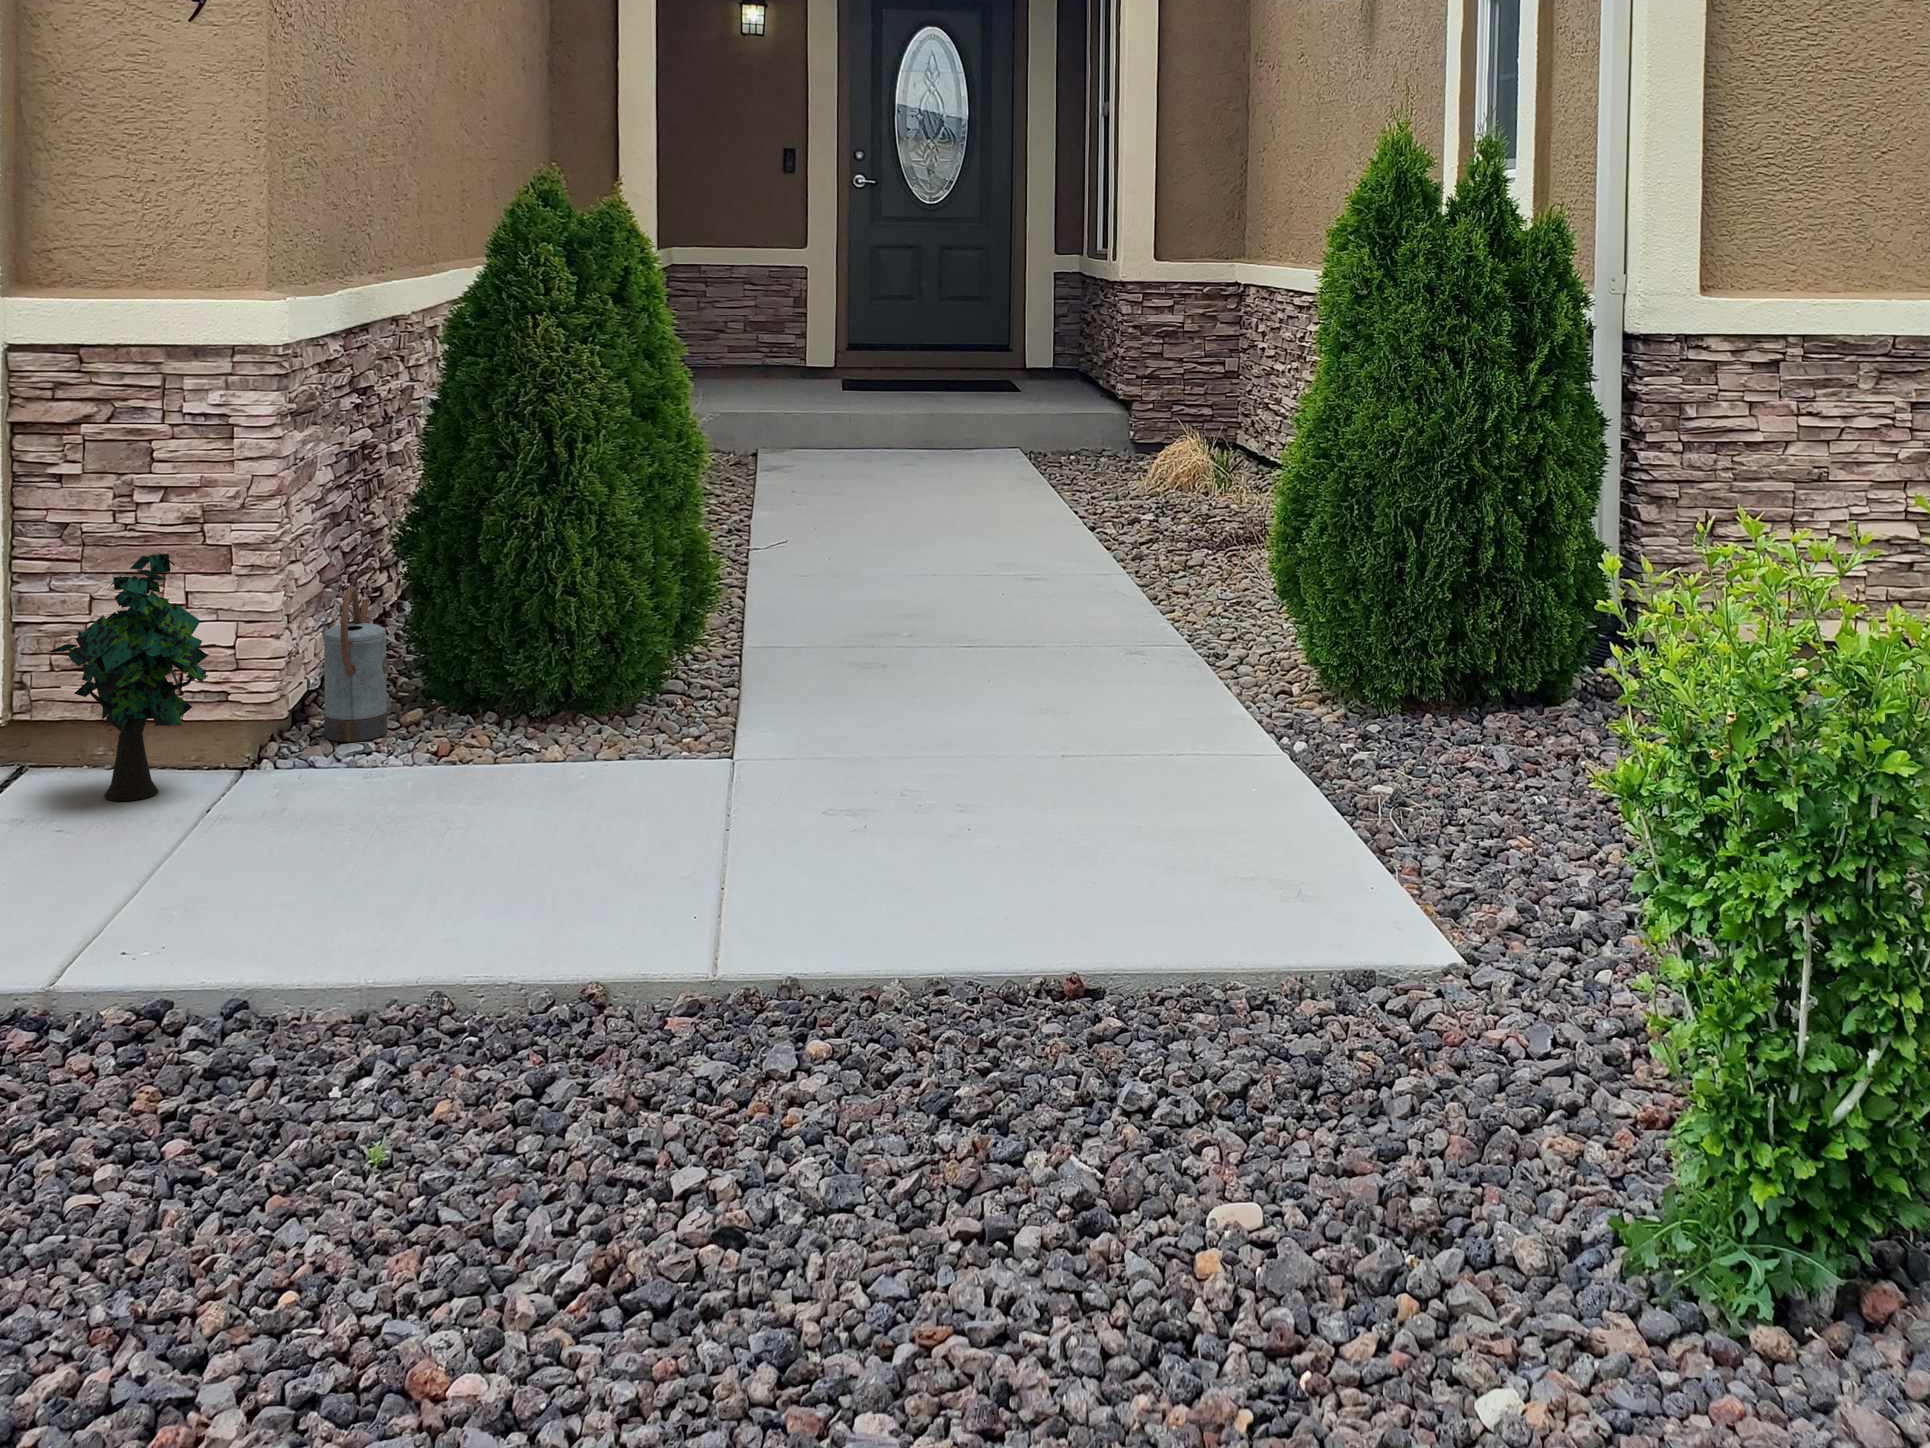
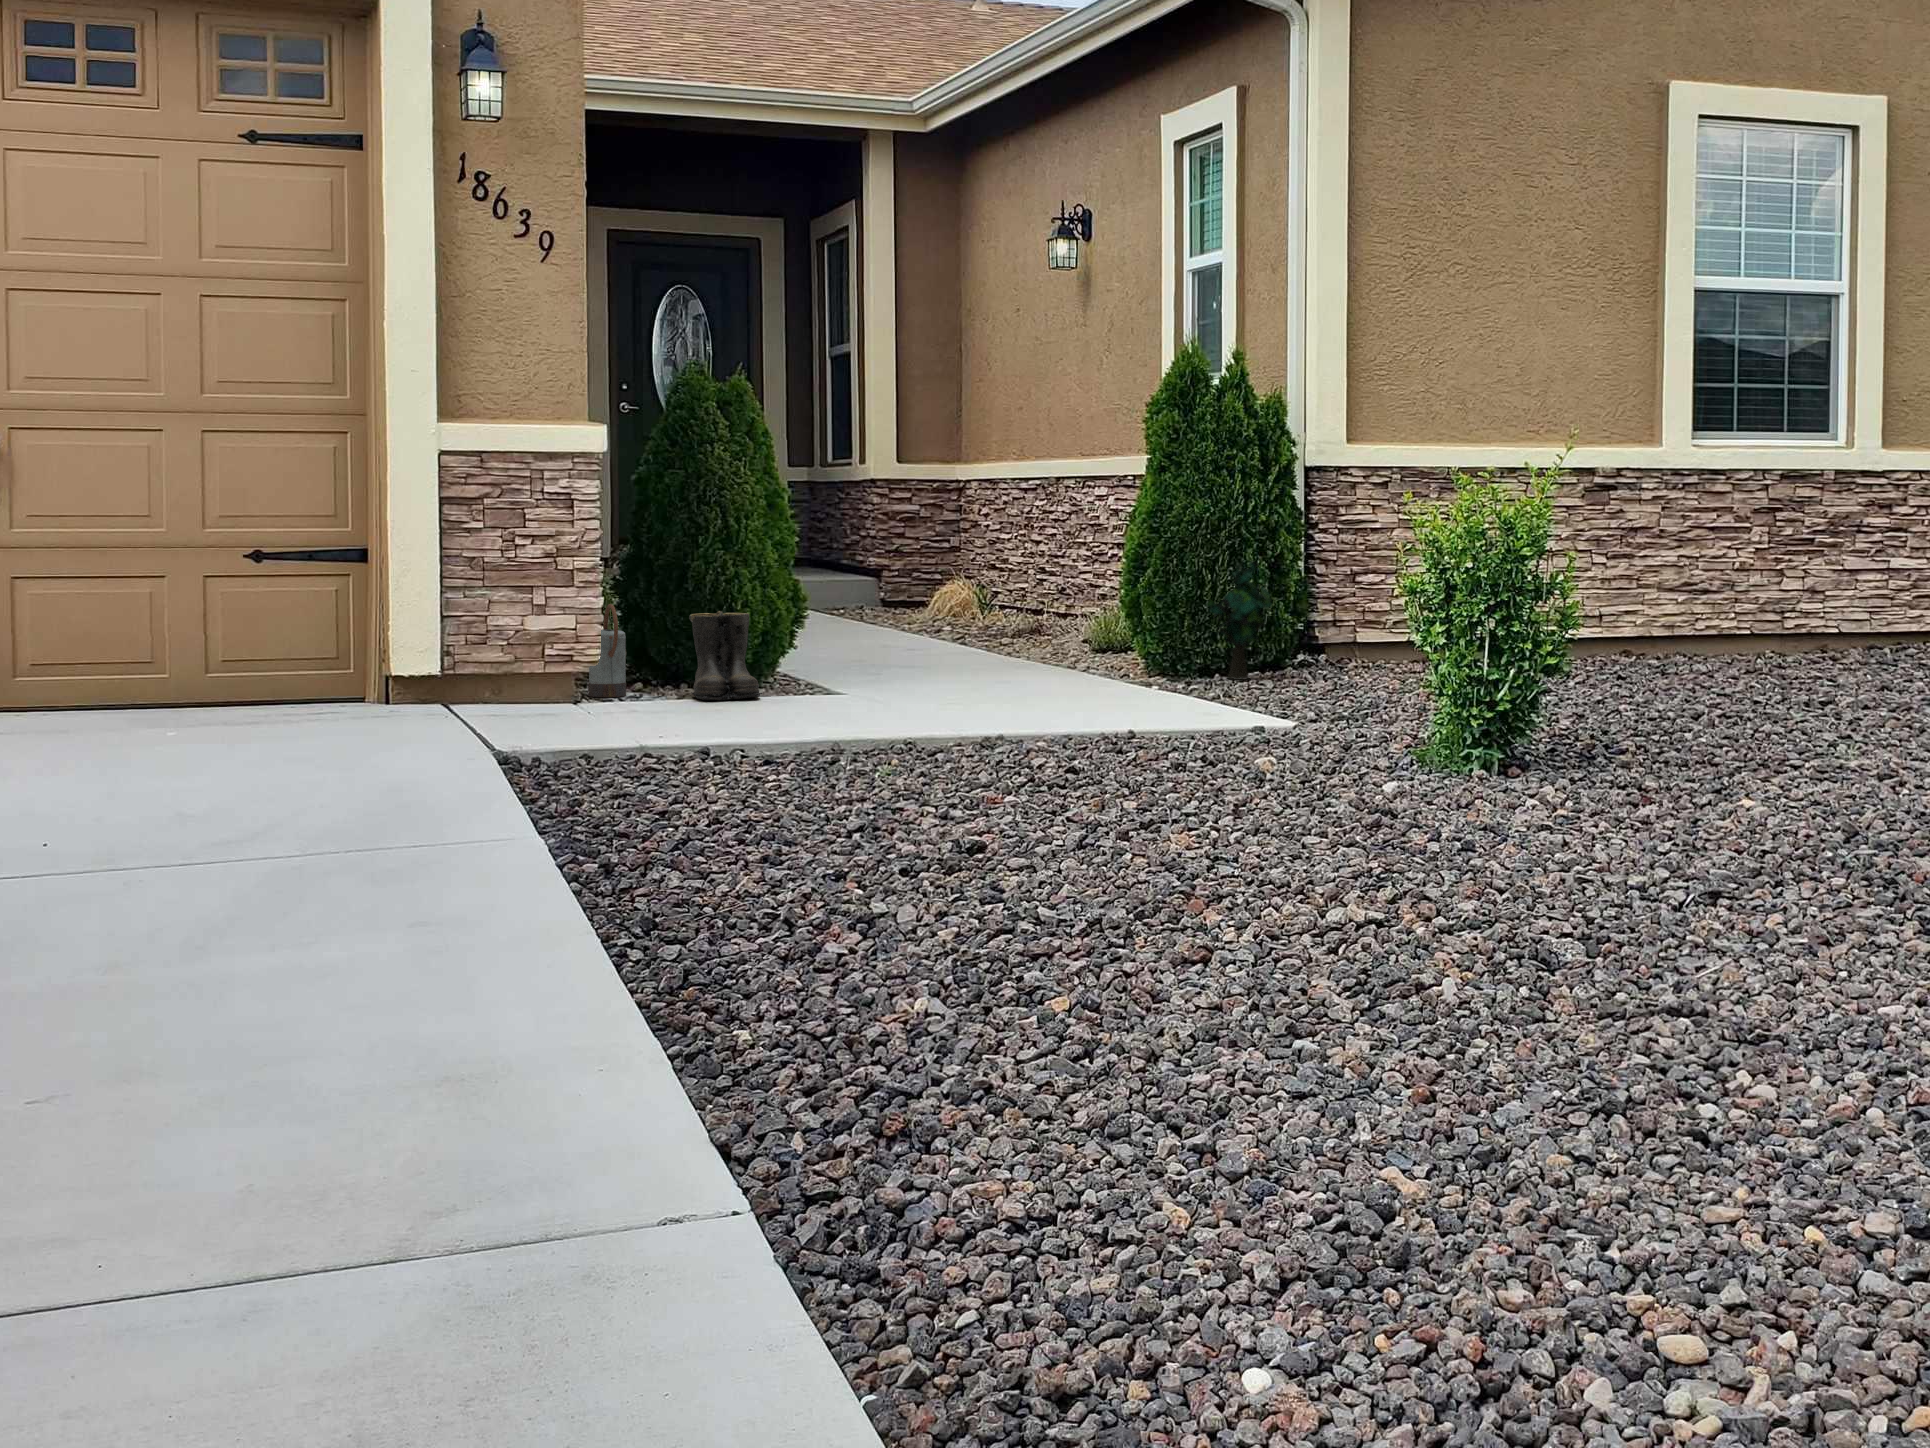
decorative plant: present [50,553,208,801] -> present [1207,560,1272,680]
boots: none [461,598,588,769] -> present [689,611,762,700]

